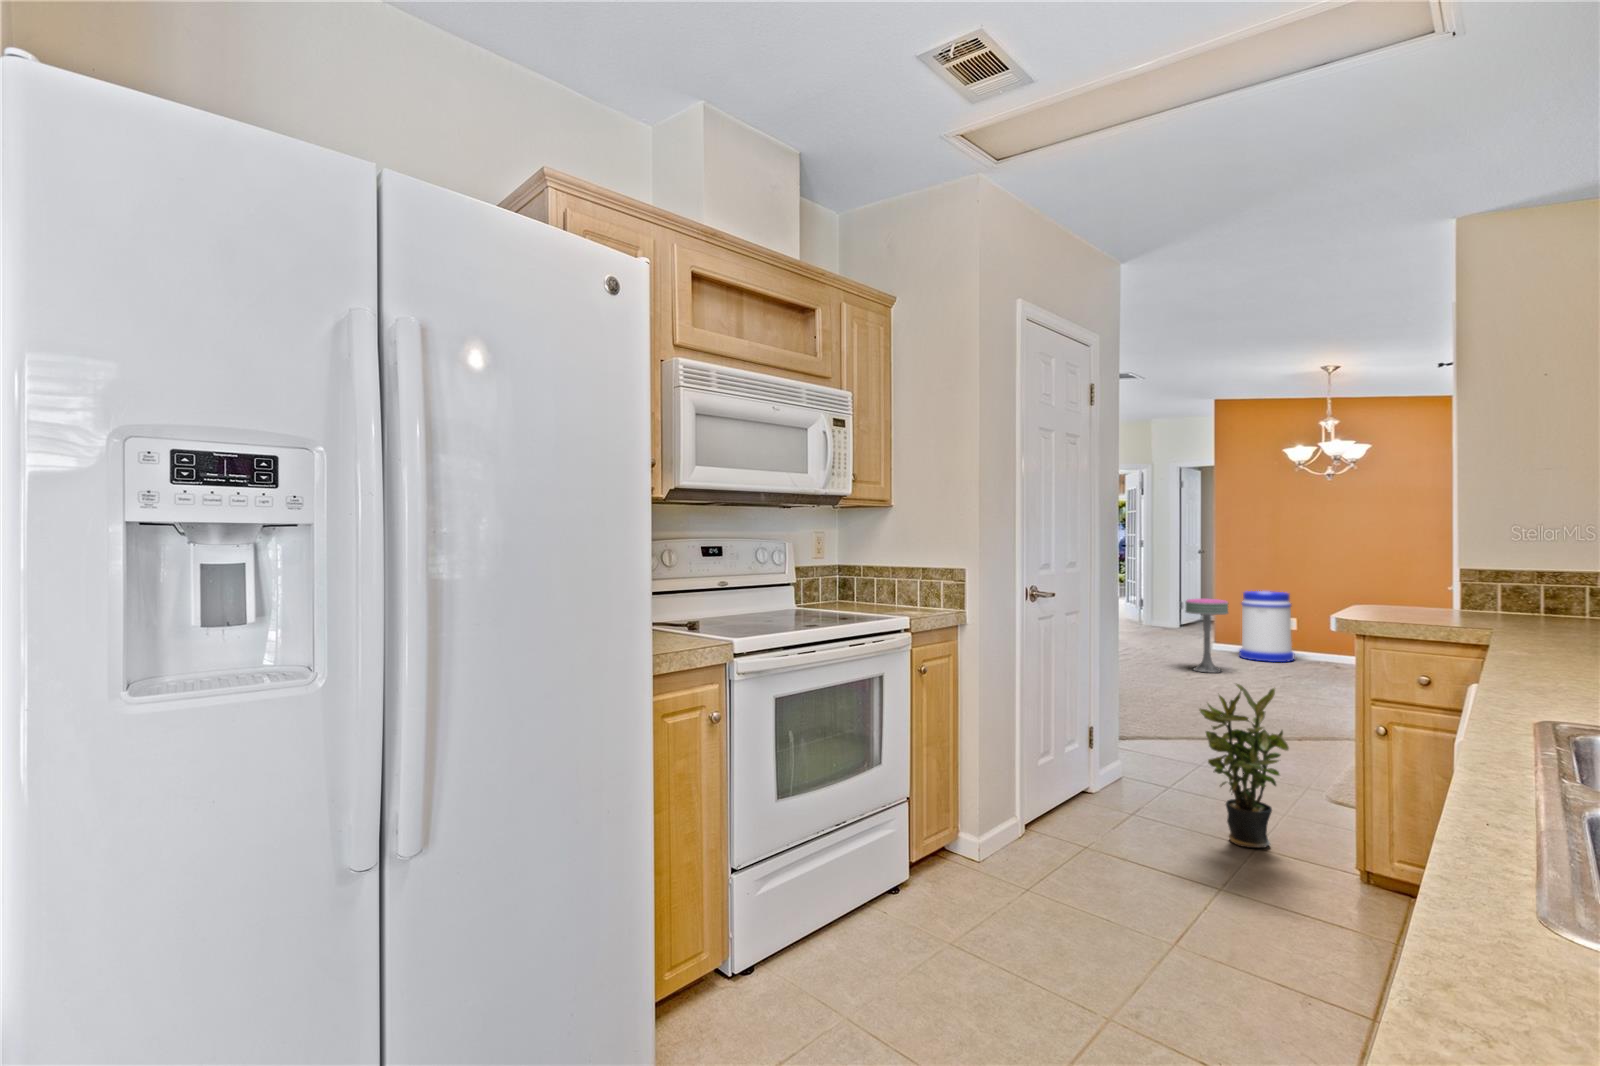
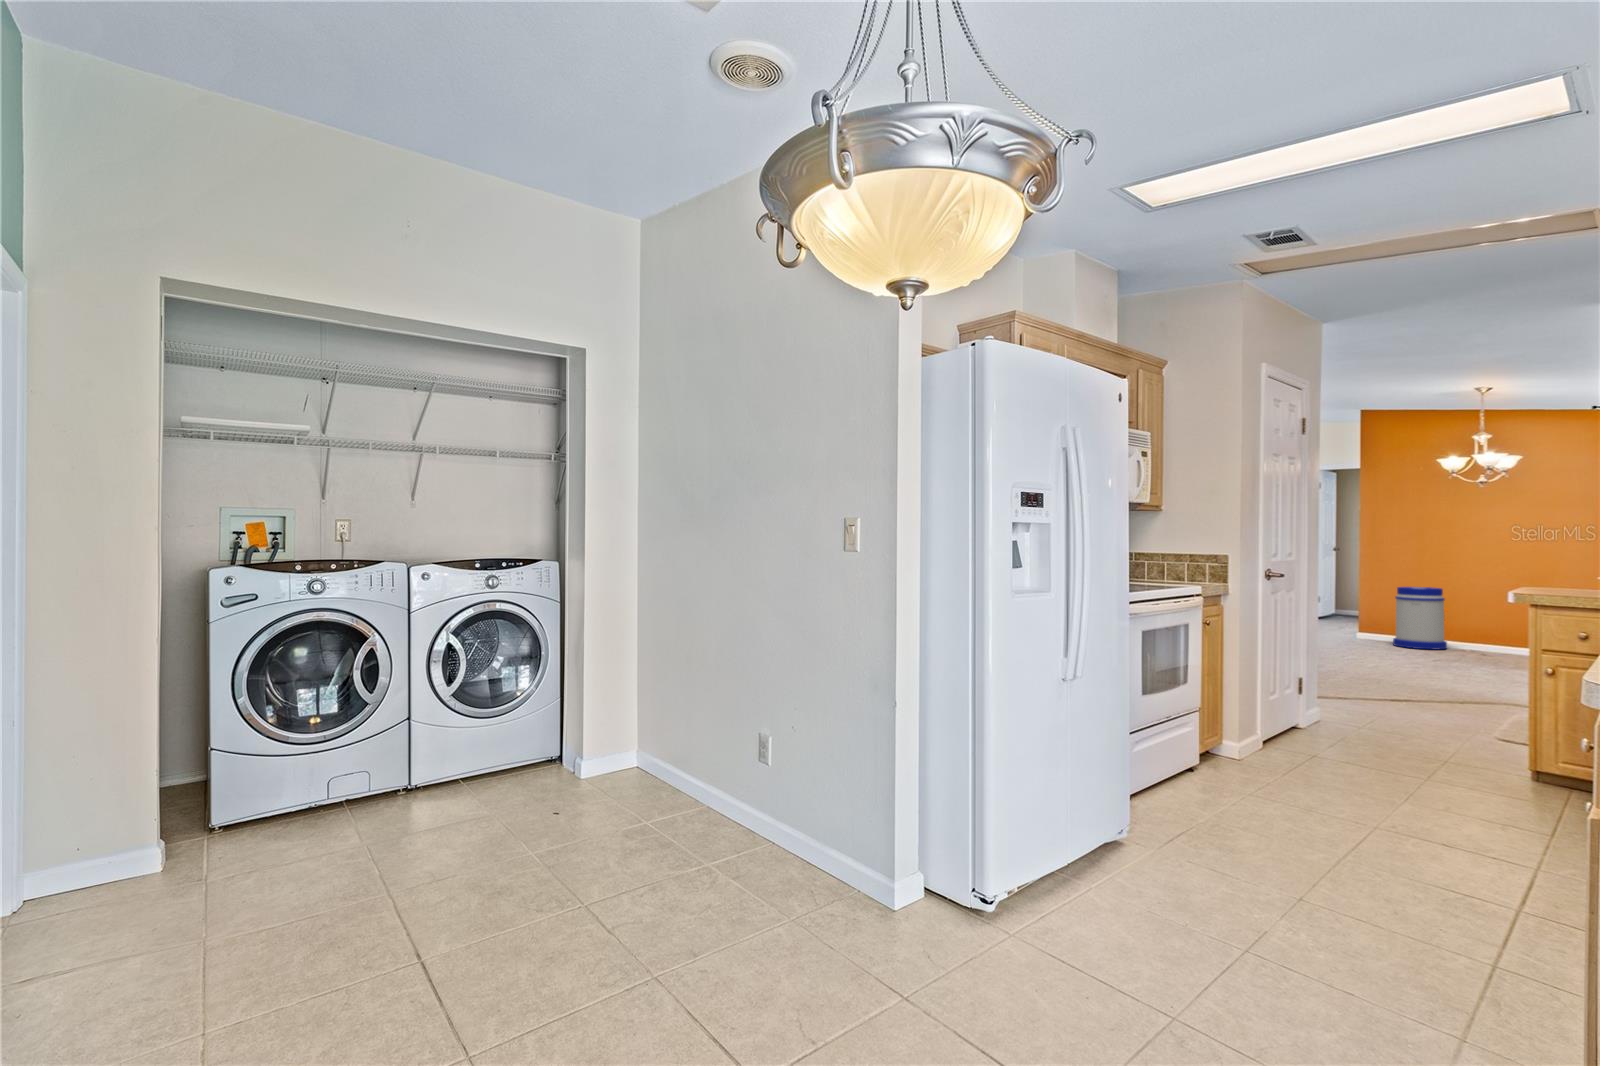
bar stool: present [1186,599,1229,673] -> none [1346,592,1387,656]
potted plant: present [1200,684,1289,848] -> none [1399,642,1472,762]

